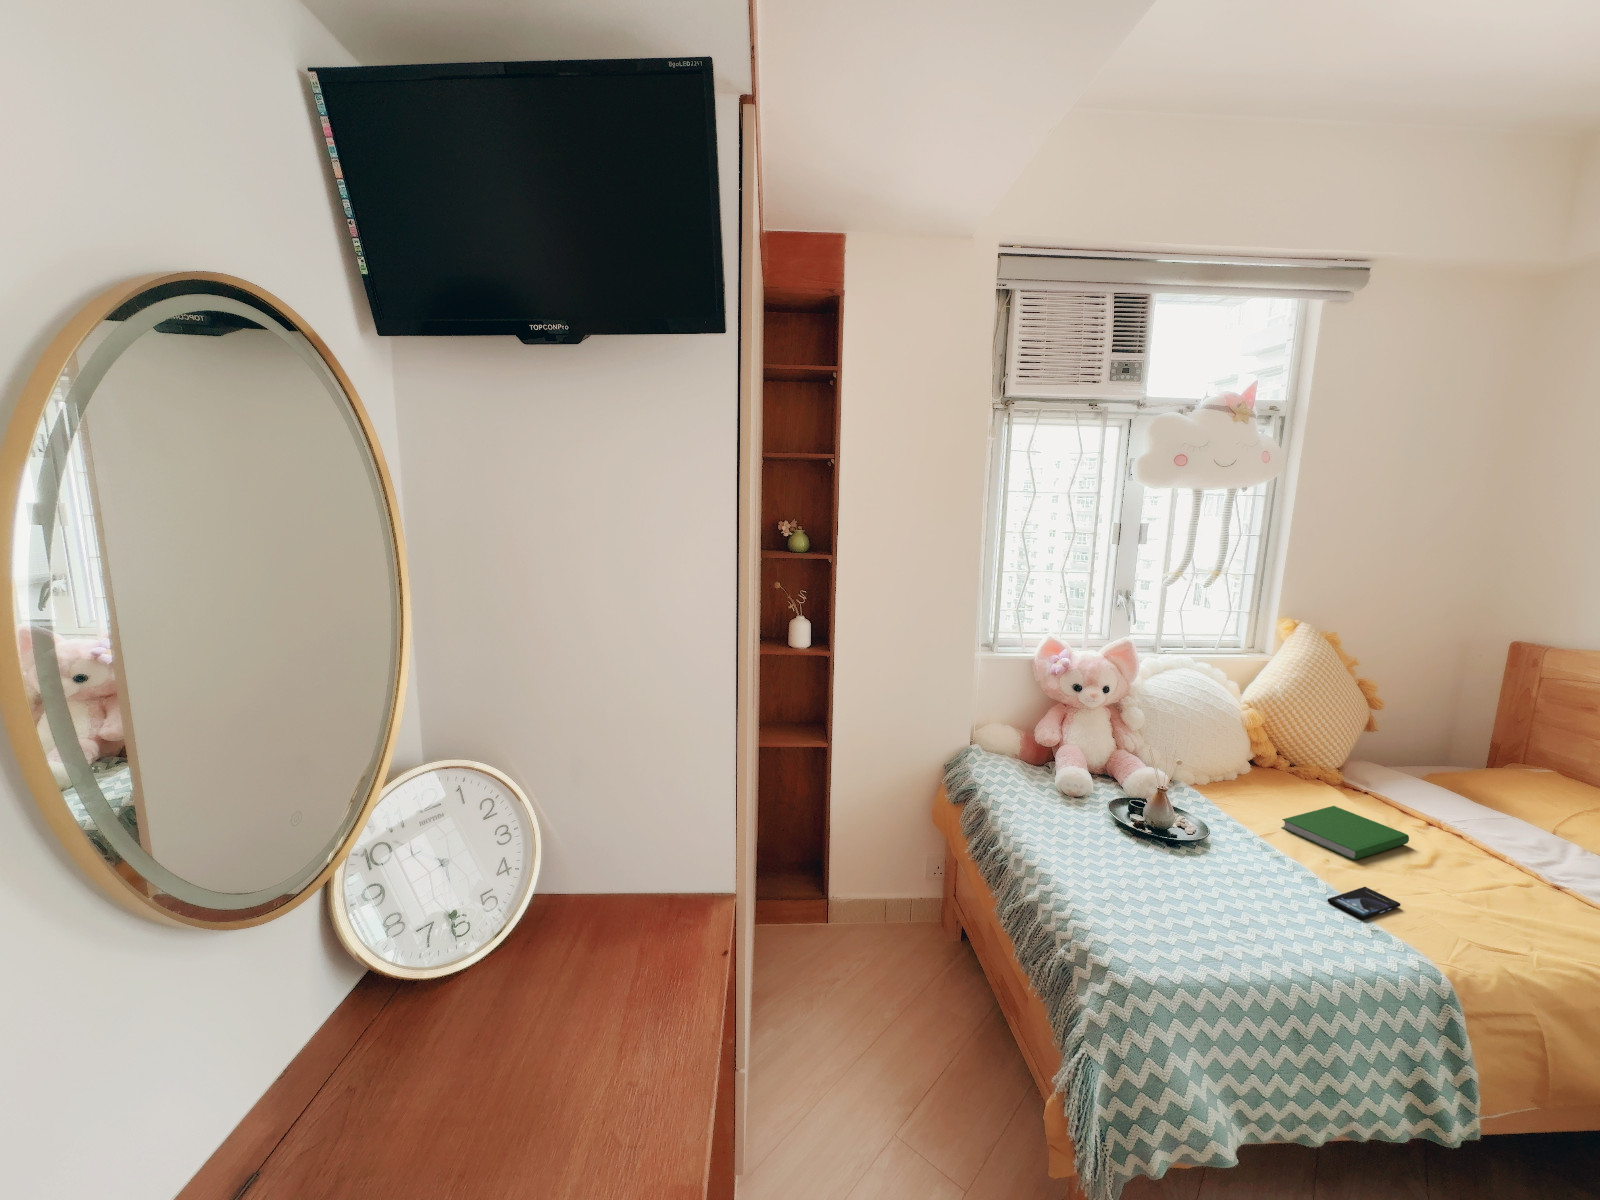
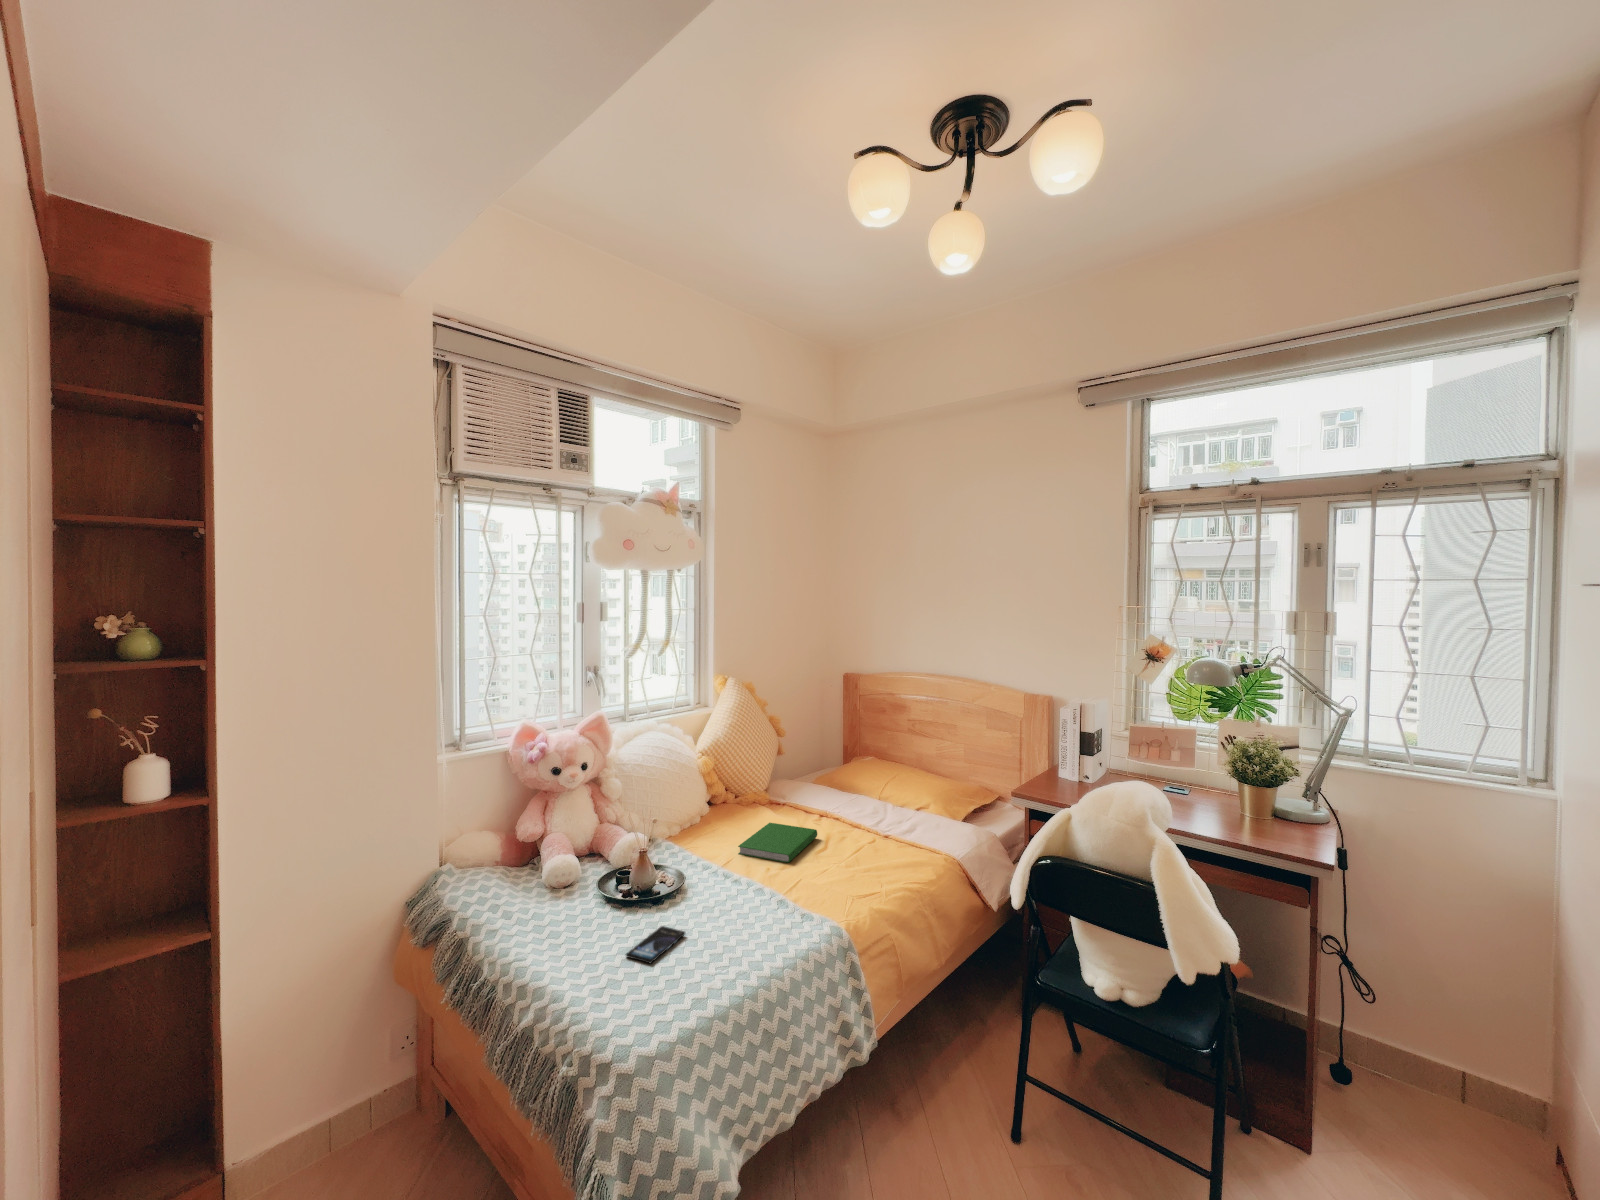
smartphone: present [1327,887,1401,919] -> present [626,926,685,964]

